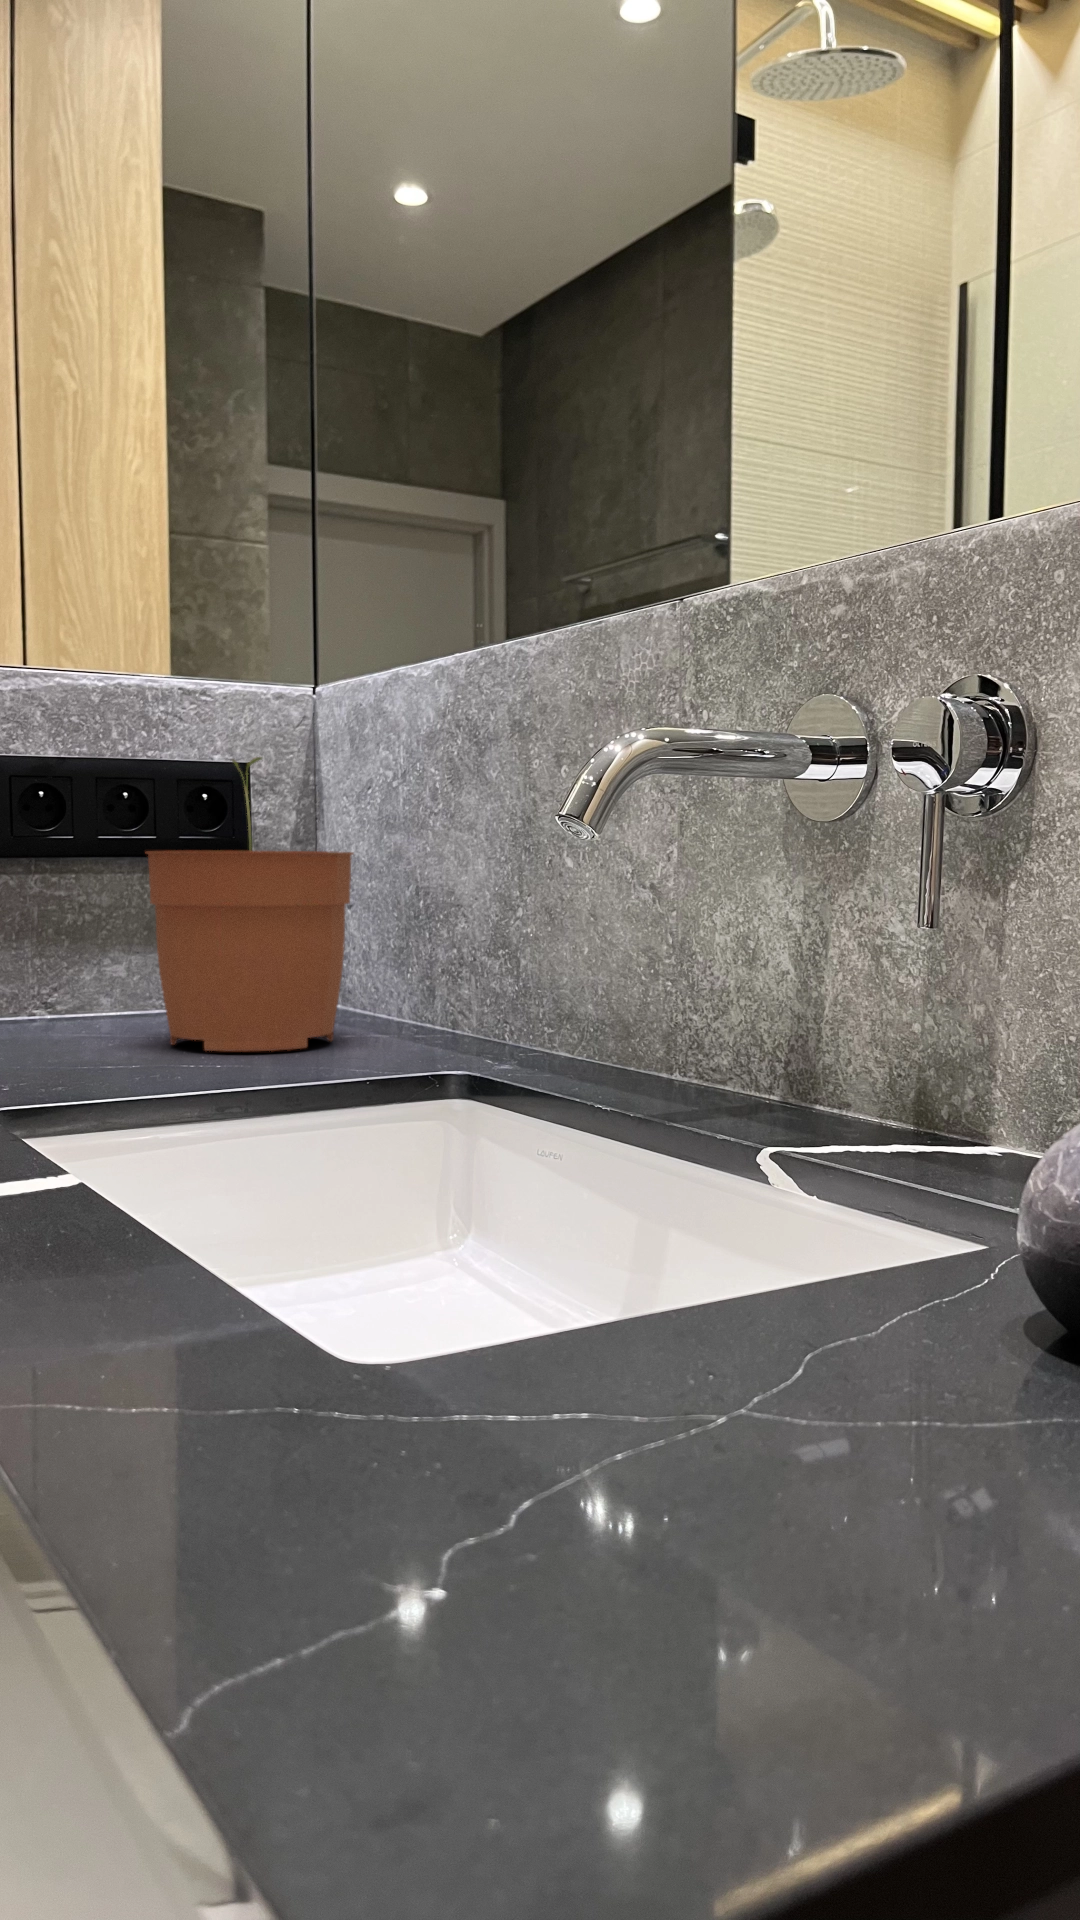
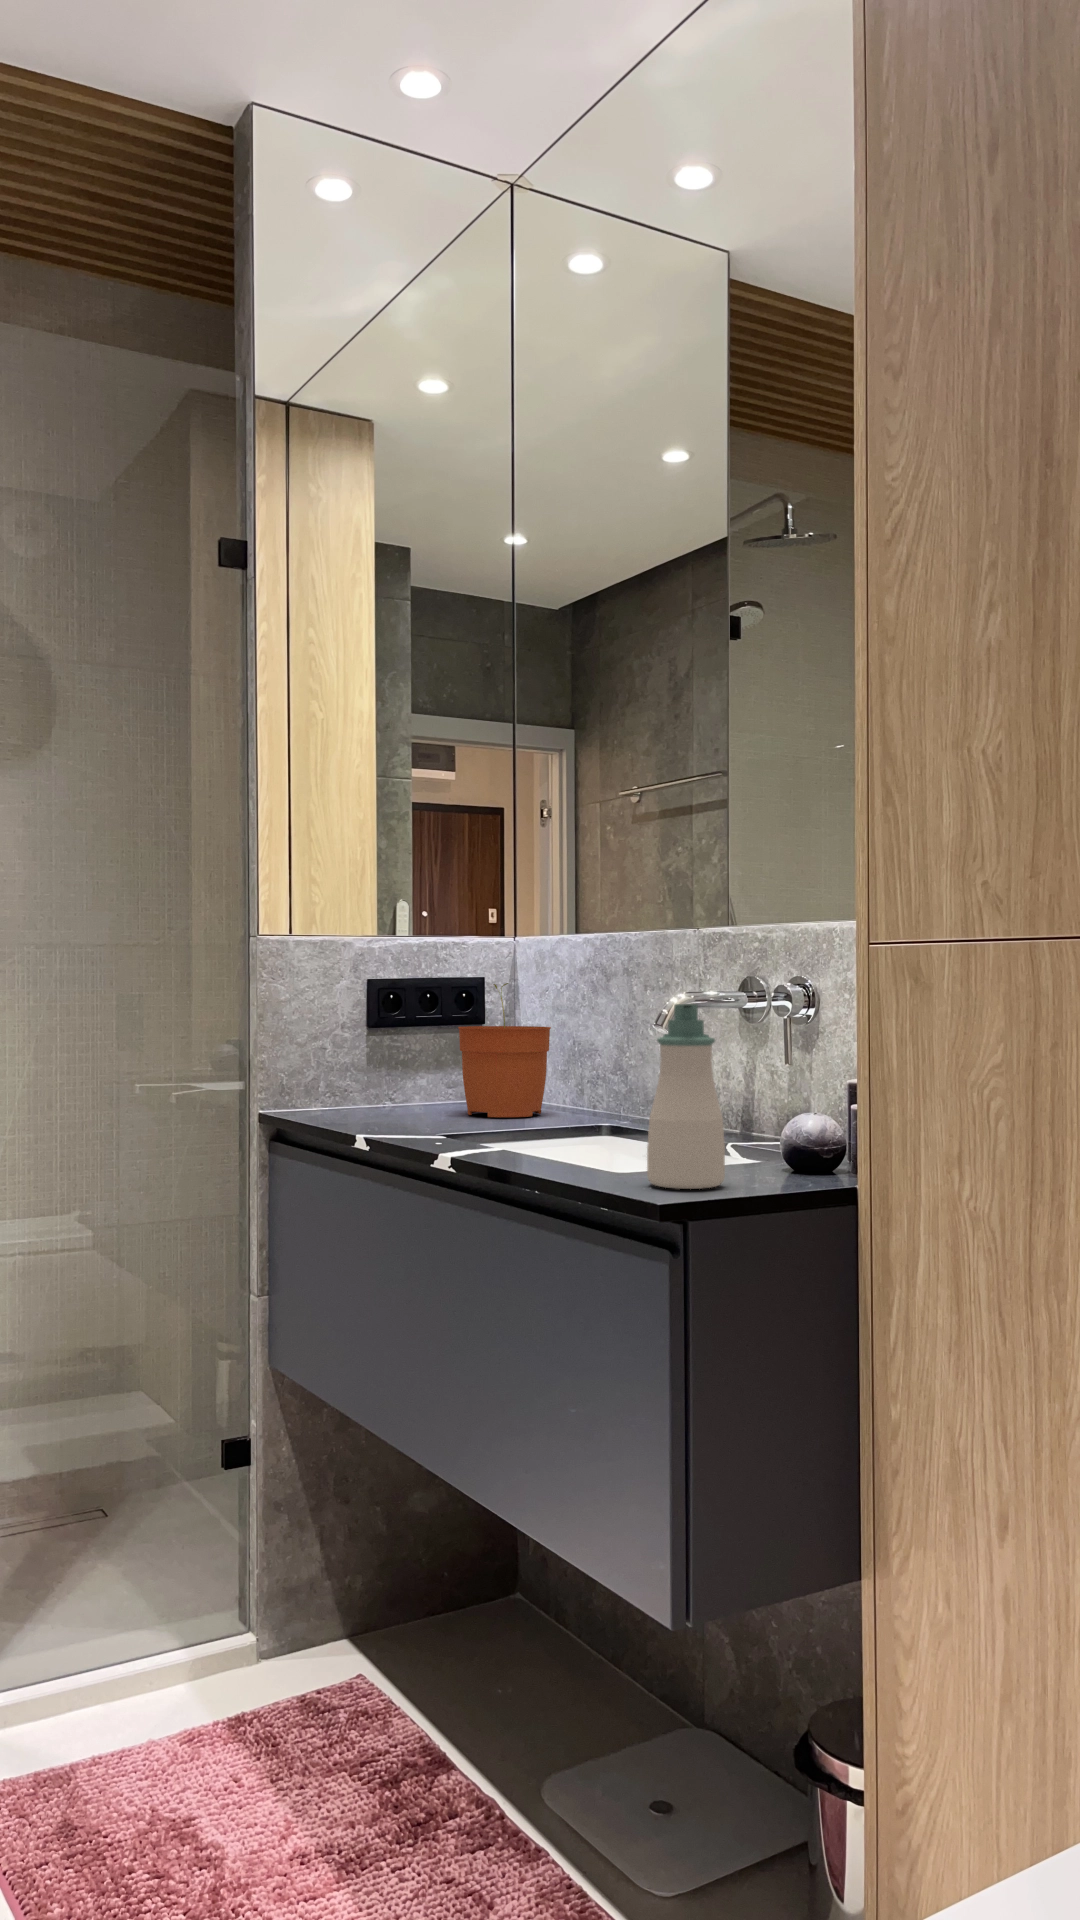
soap bottle: none [453,569,835,1566] -> present [647,1004,725,1189]

